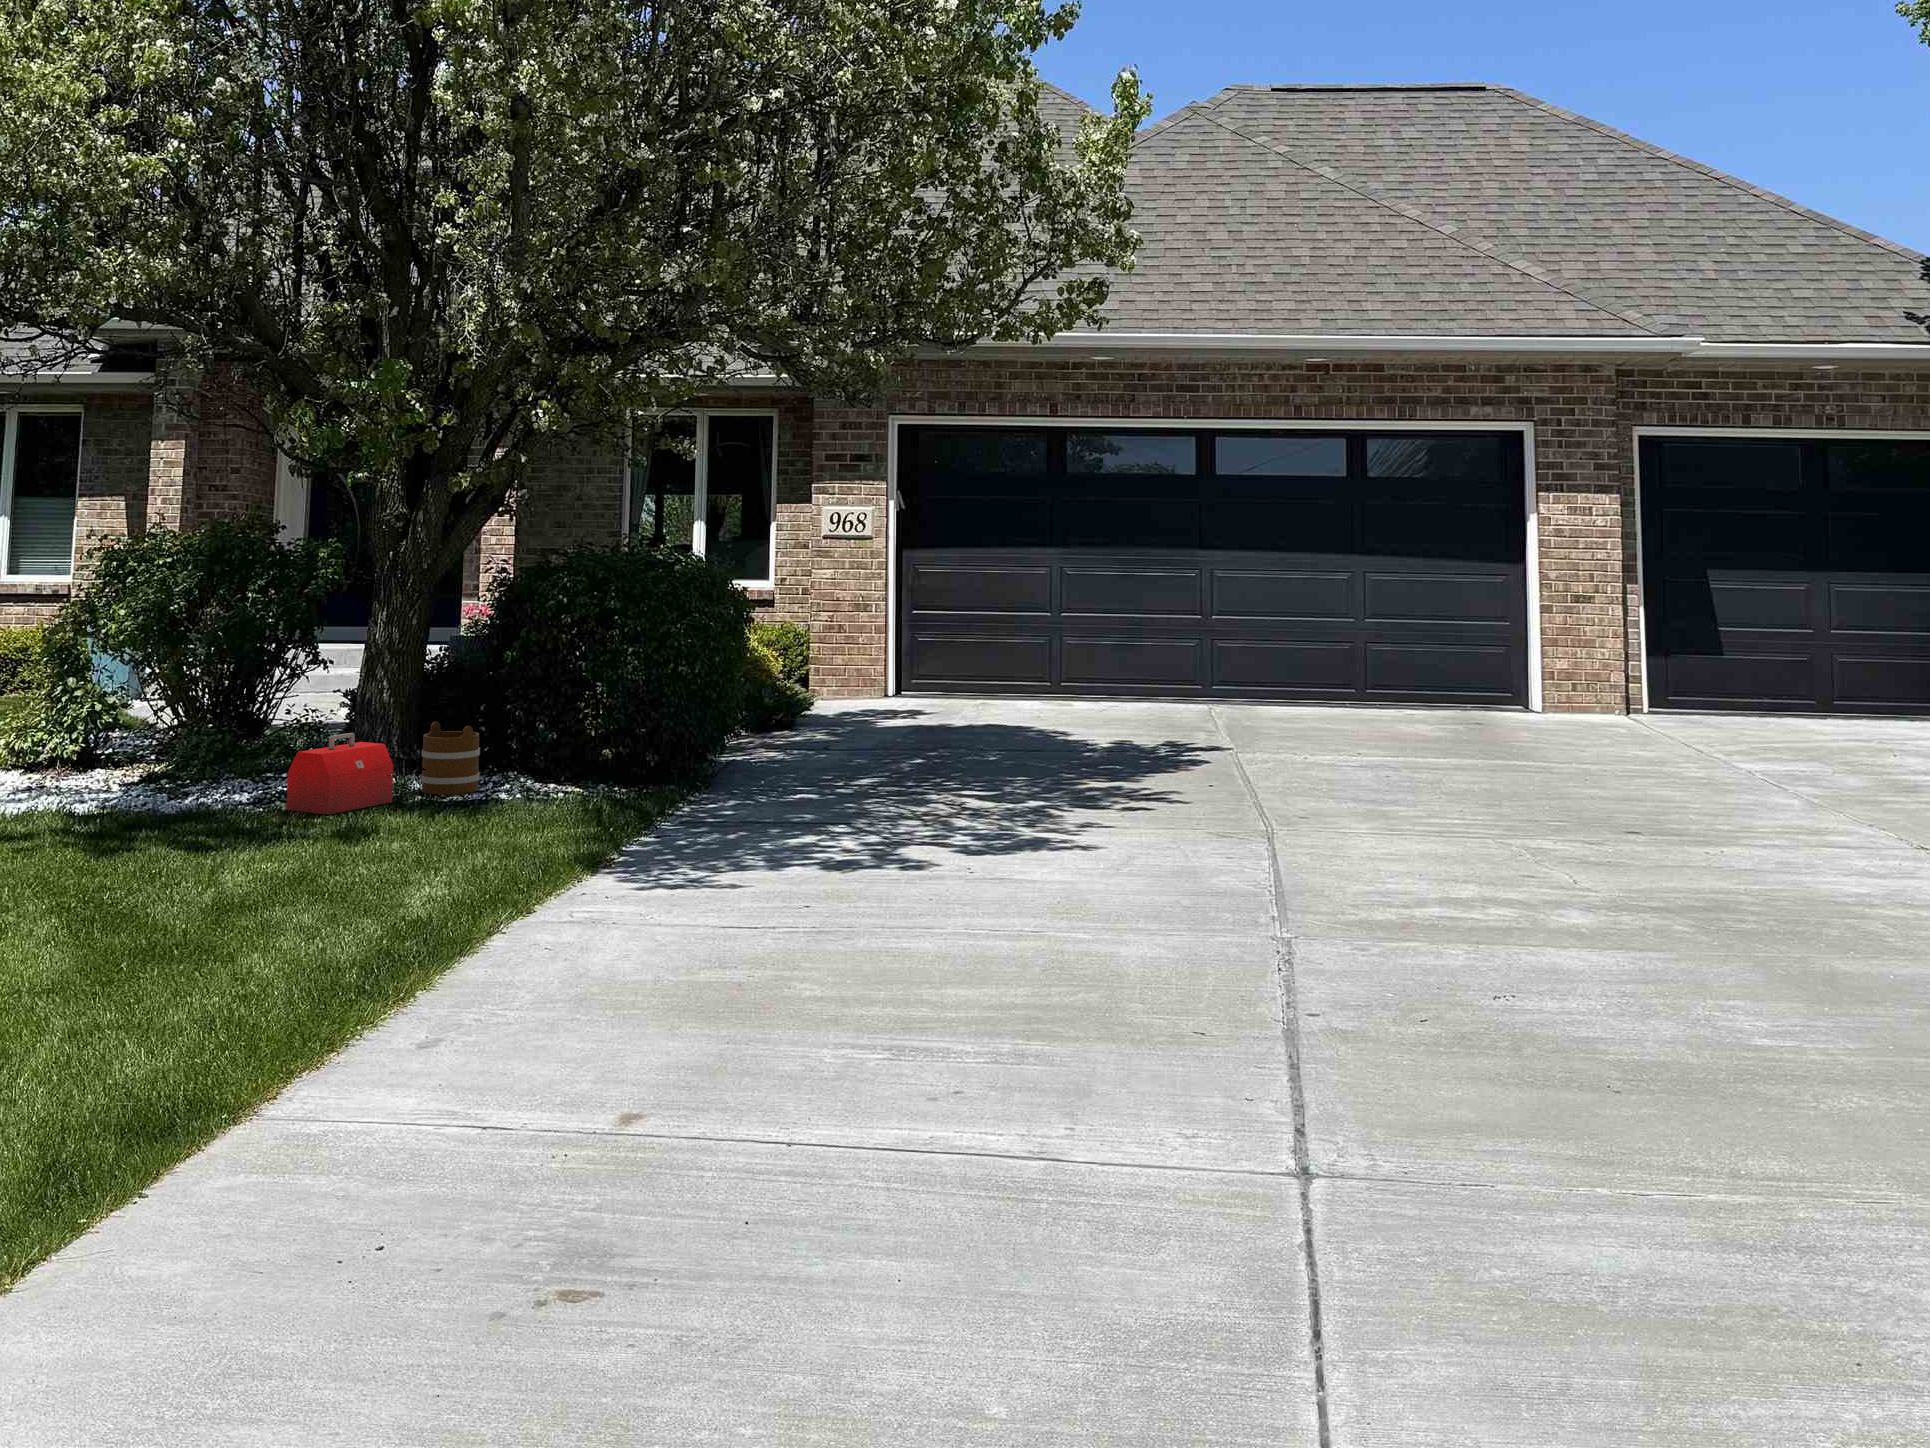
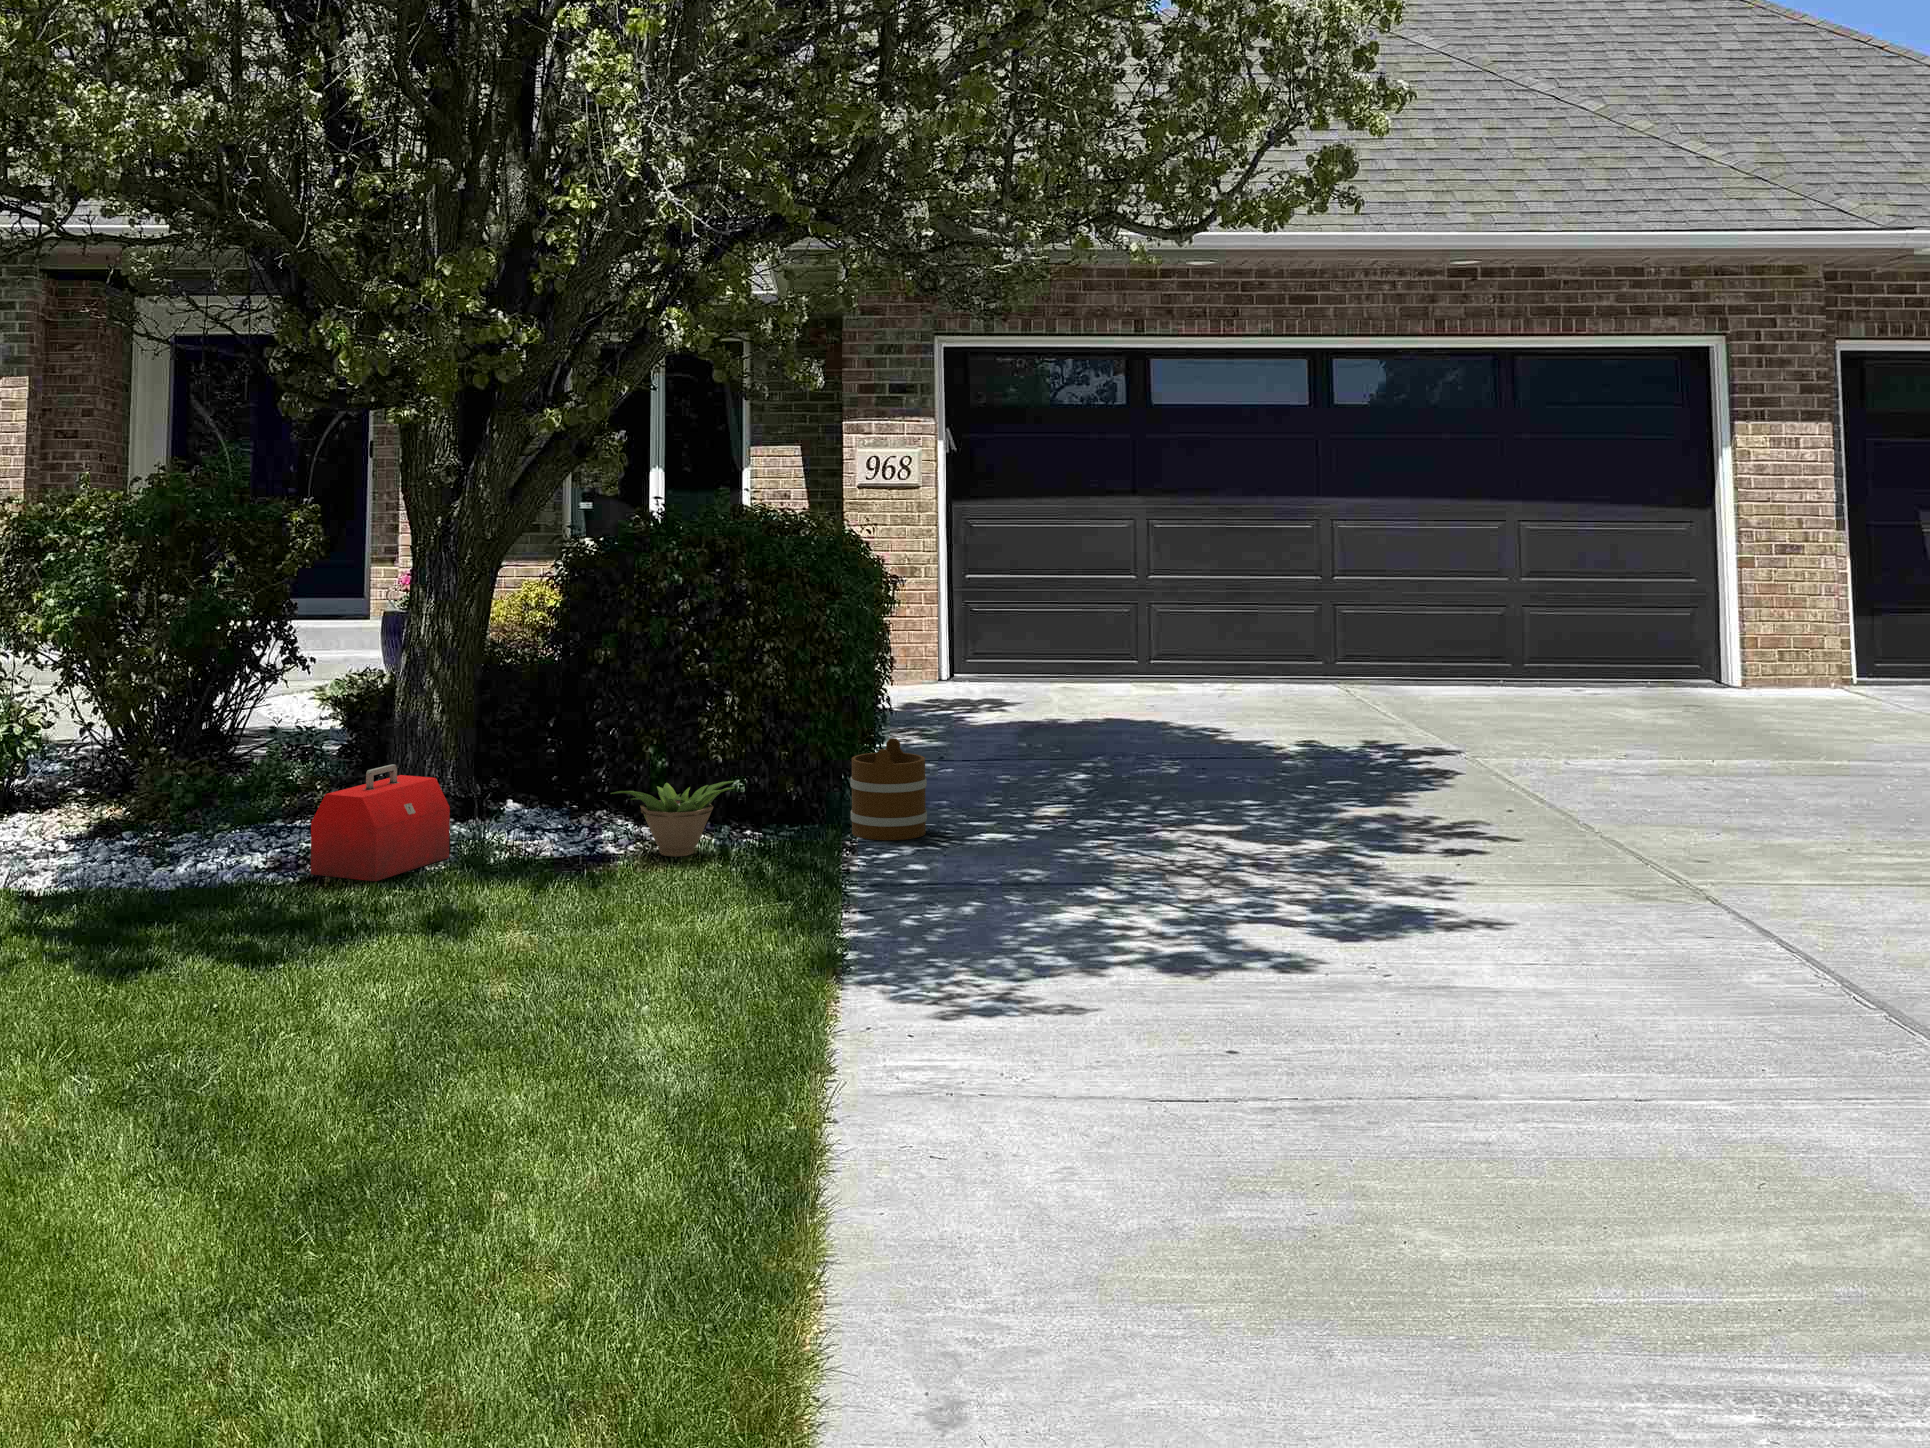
bucket: present [421,722,480,794] -> present [850,738,927,840]
decorative plant: none [513,751,605,805] -> present [611,781,735,856]

